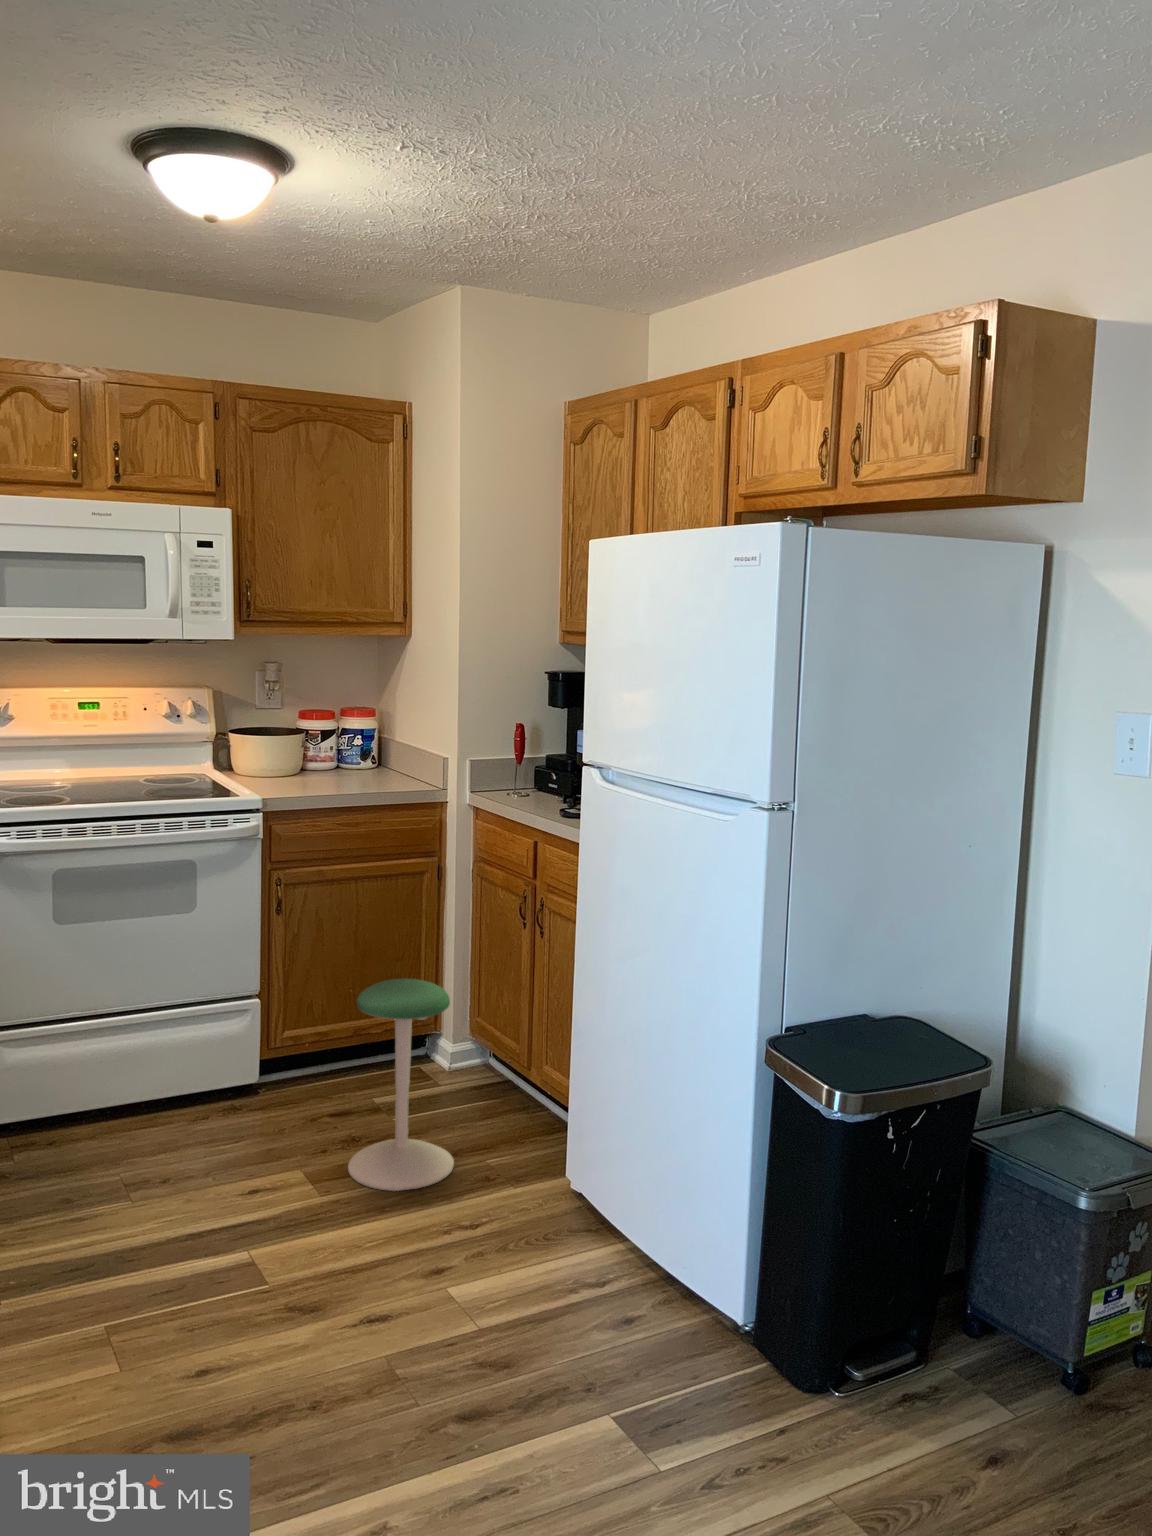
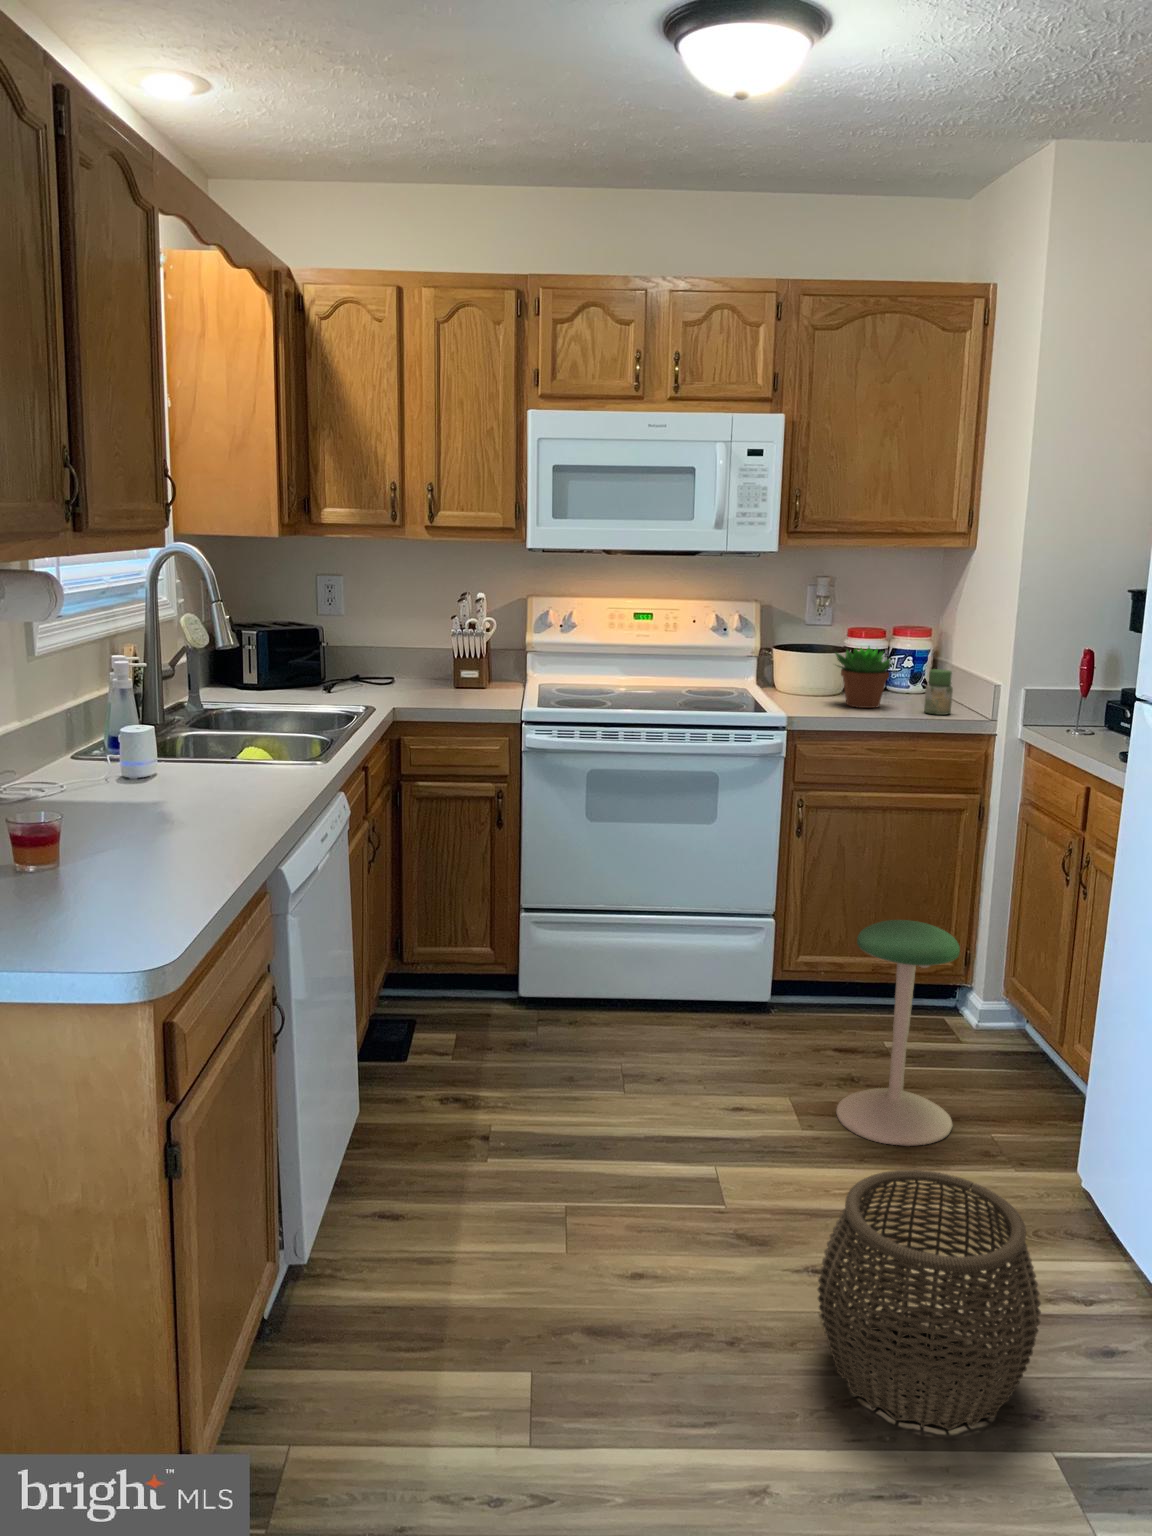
succulent plant: none [293,726,352,786] -> present [835,646,894,708]
jar: none [382,746,406,787] -> present [924,669,953,715]
woven basket: none [390,1198,583,1432] -> present [818,1170,1041,1430]

